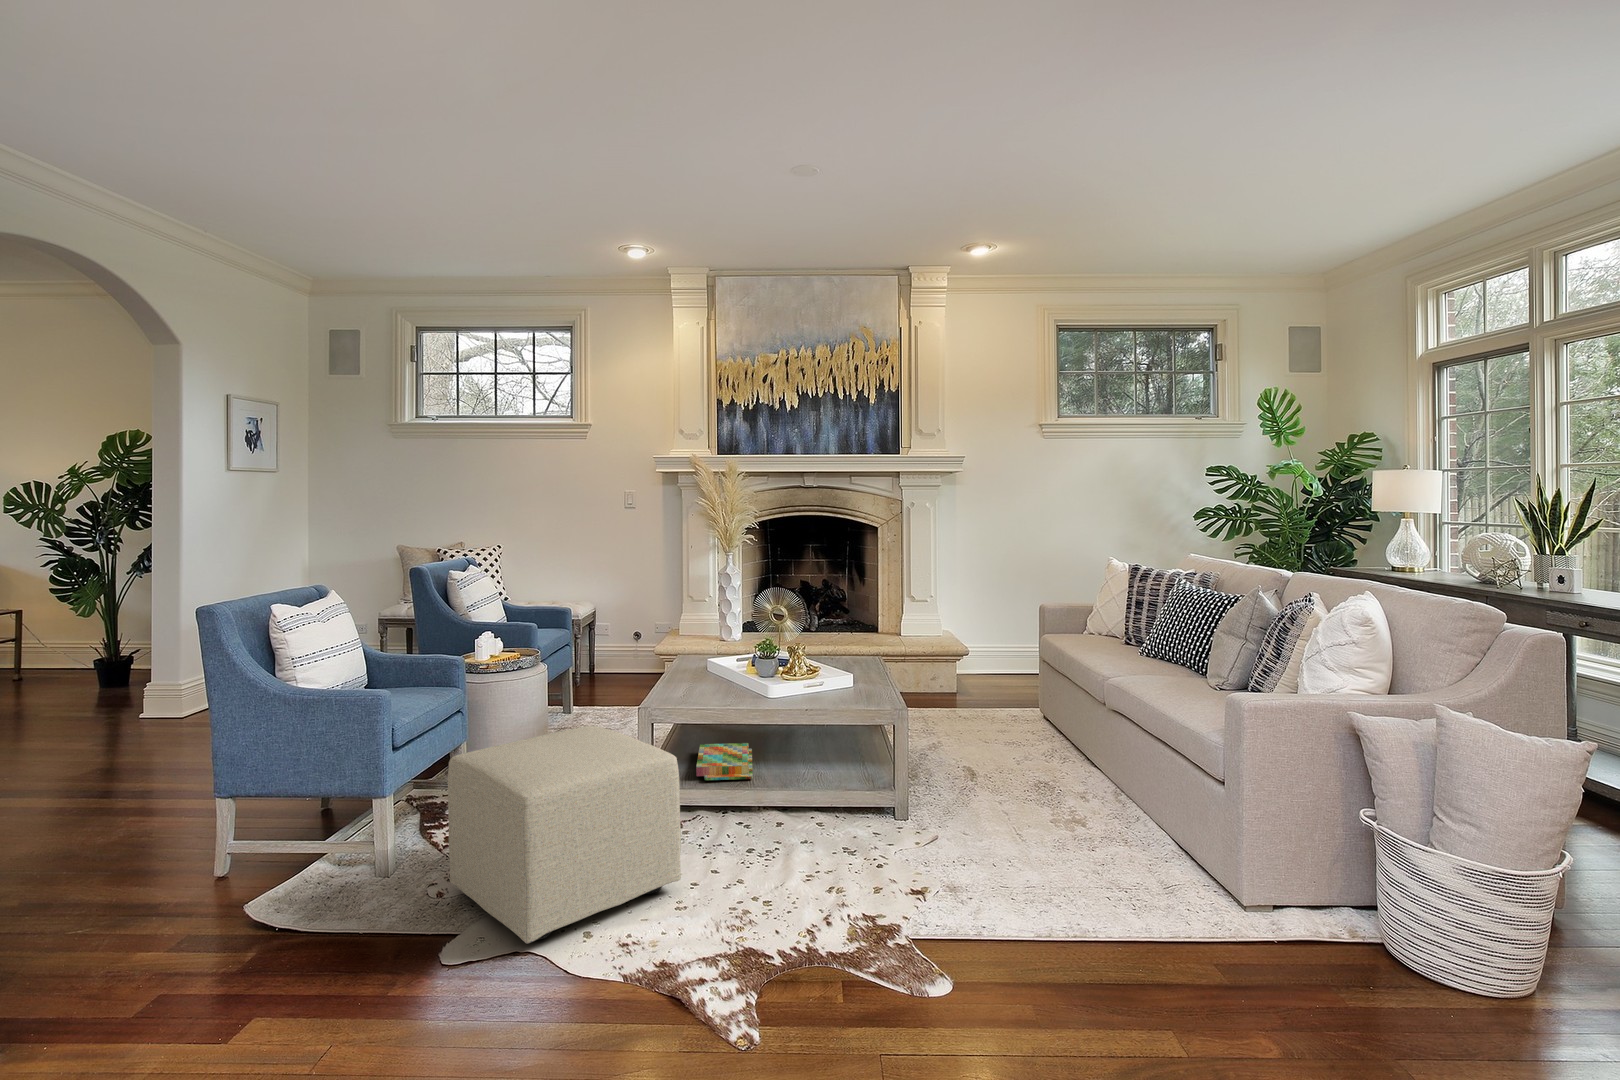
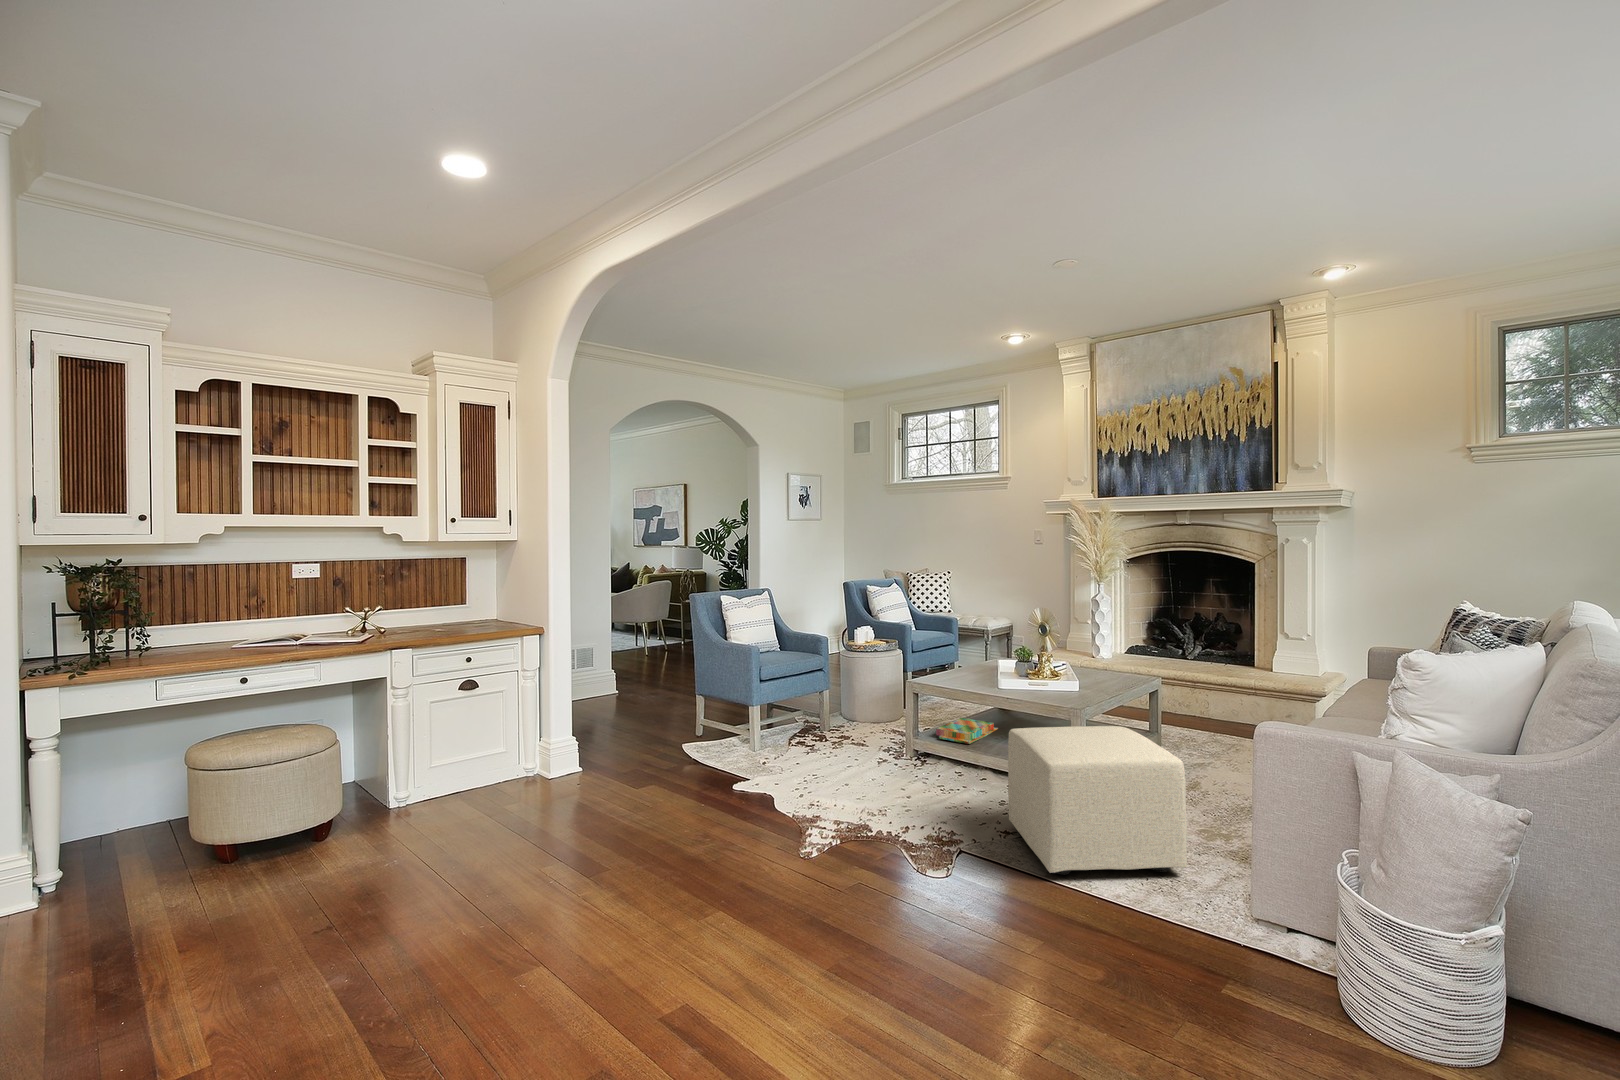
ottoman: present [448,726,681,944] -> present [1008,726,1187,875]

